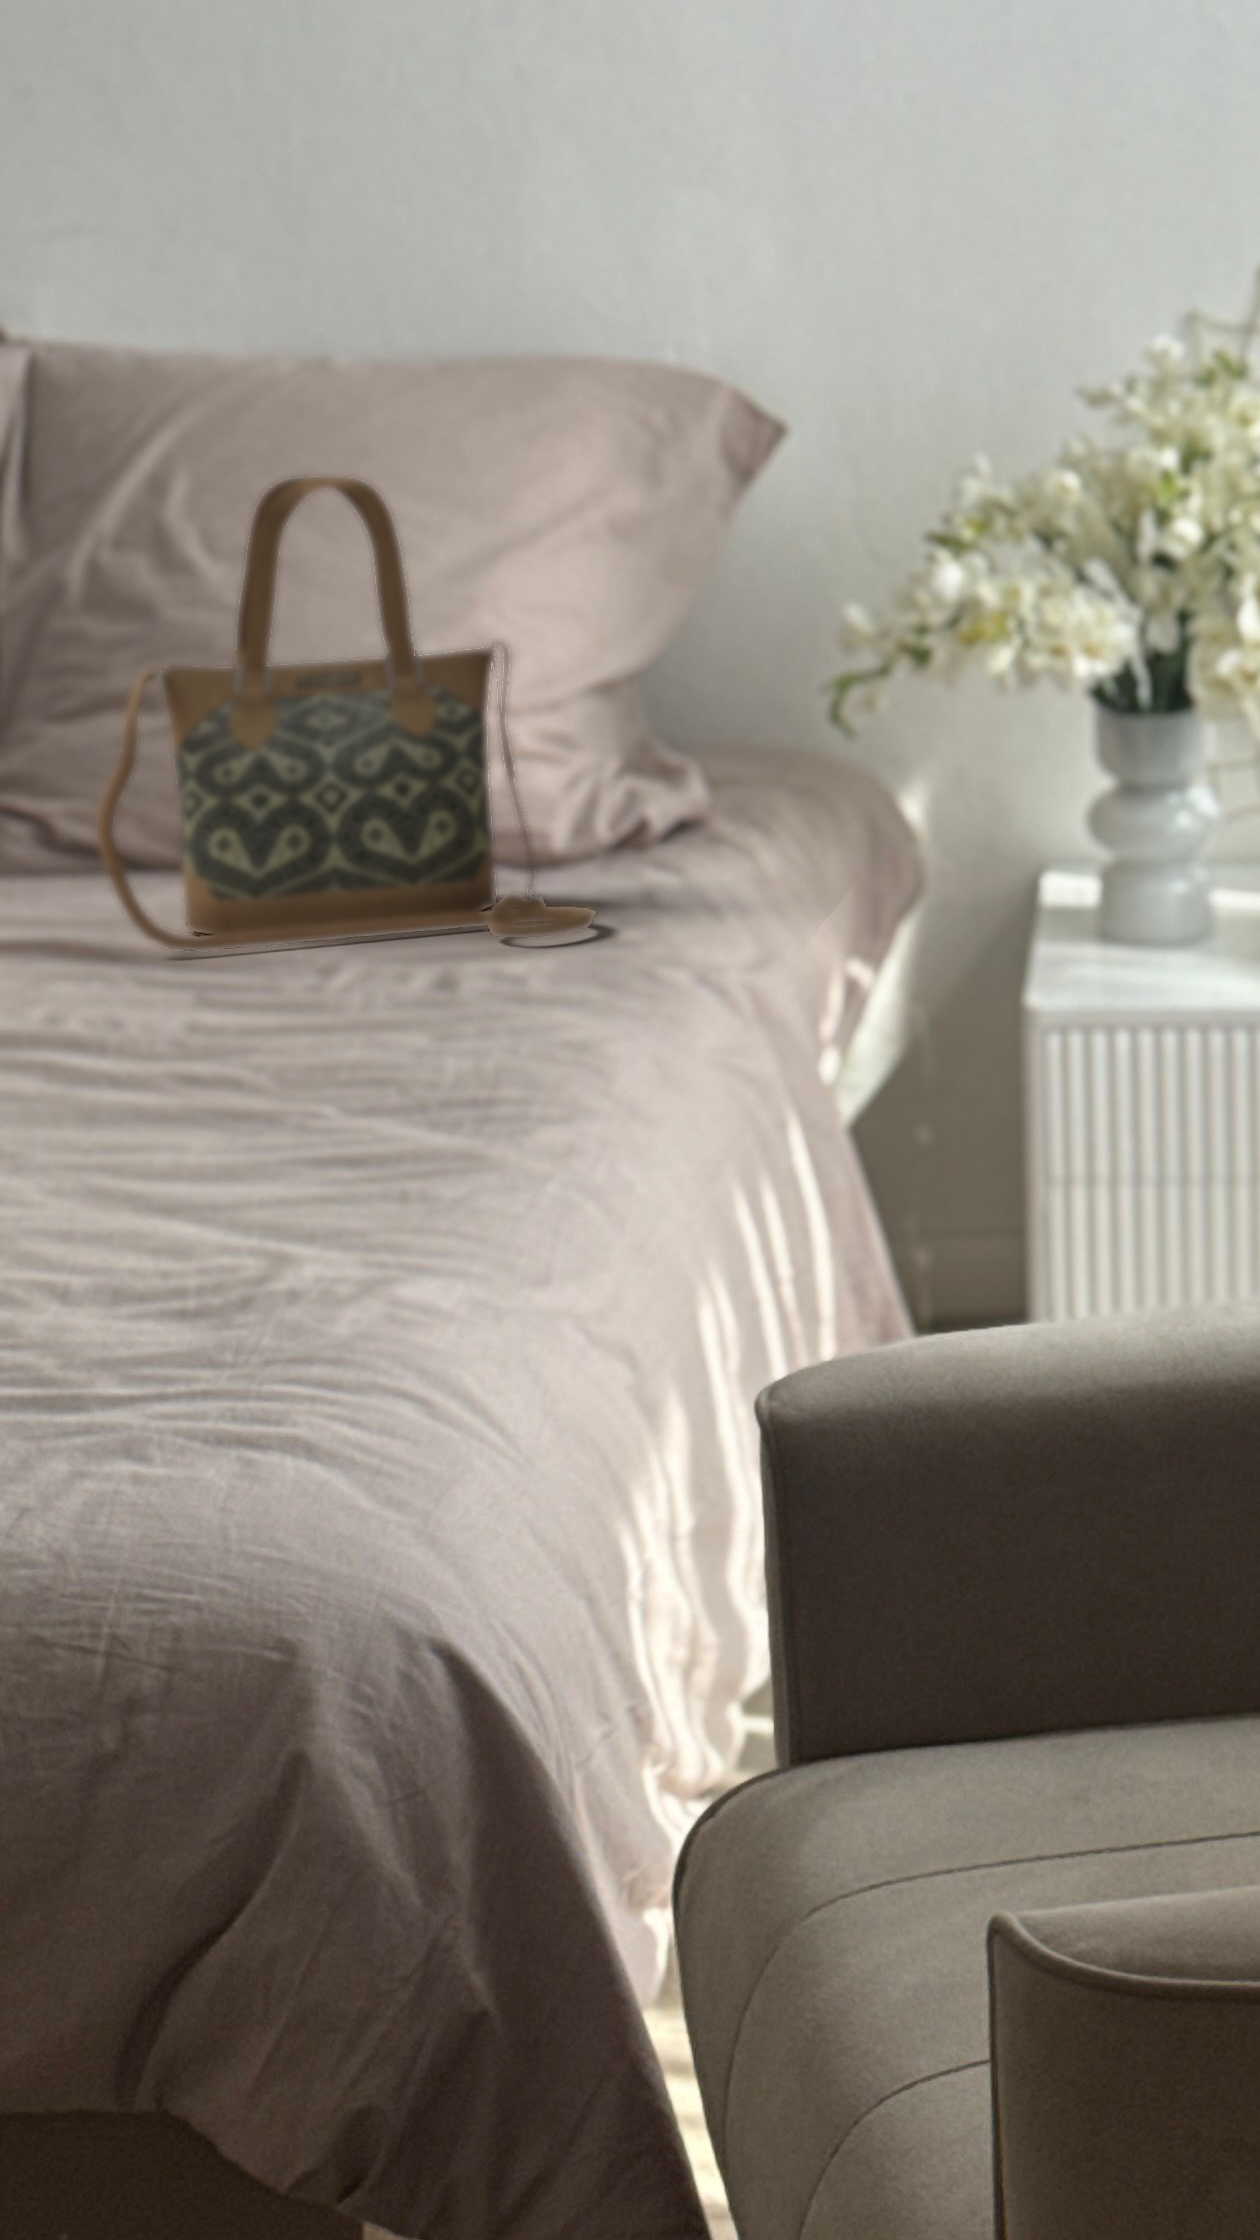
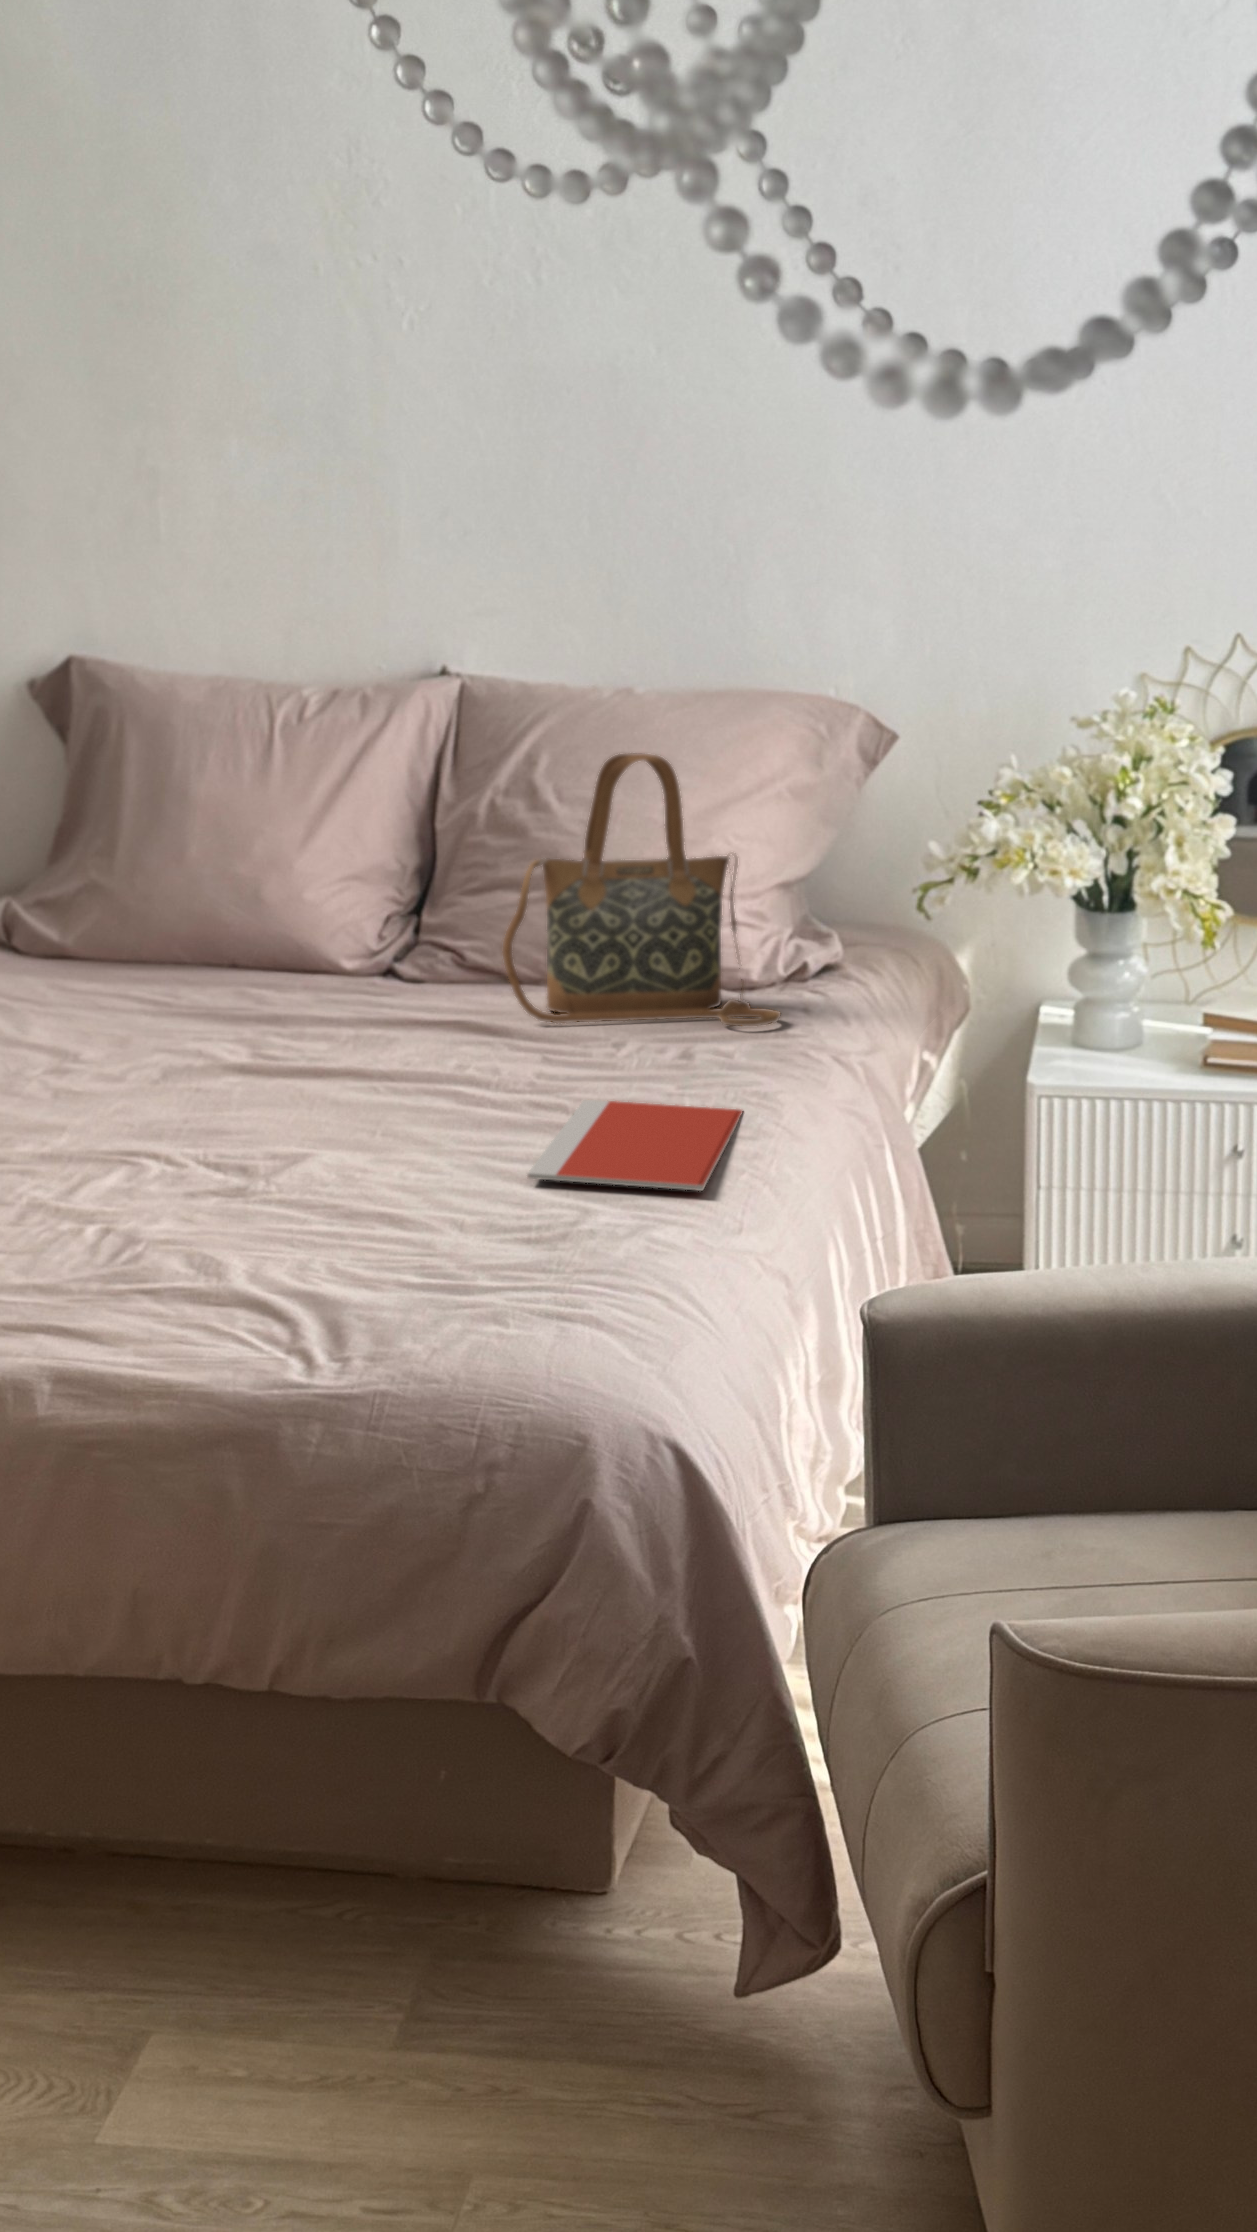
notebook: none [100,1078,514,1224] -> present [527,1100,743,1191]

